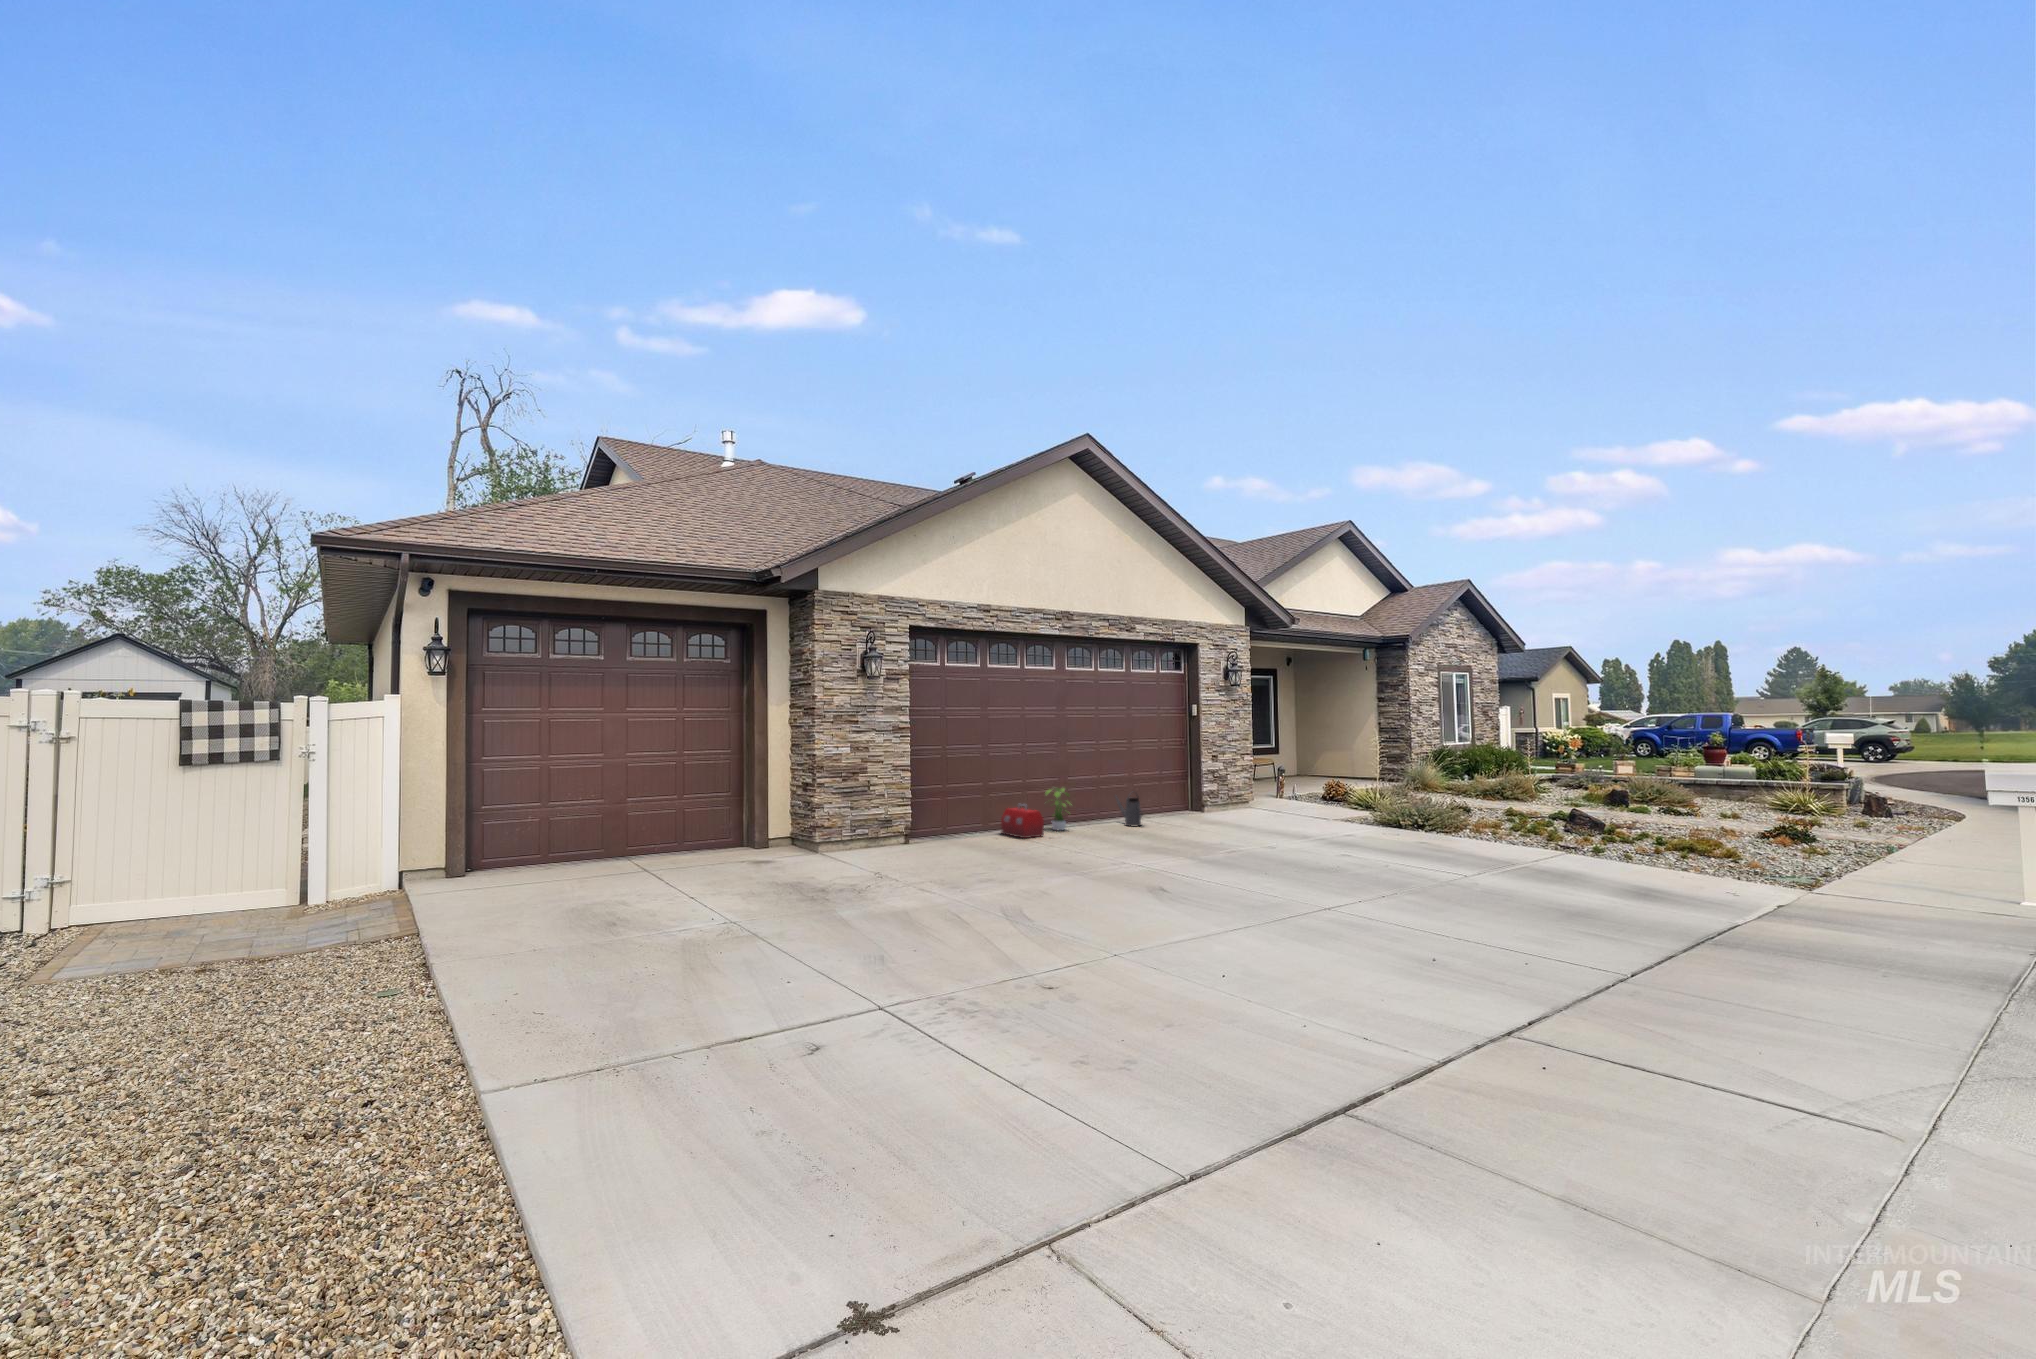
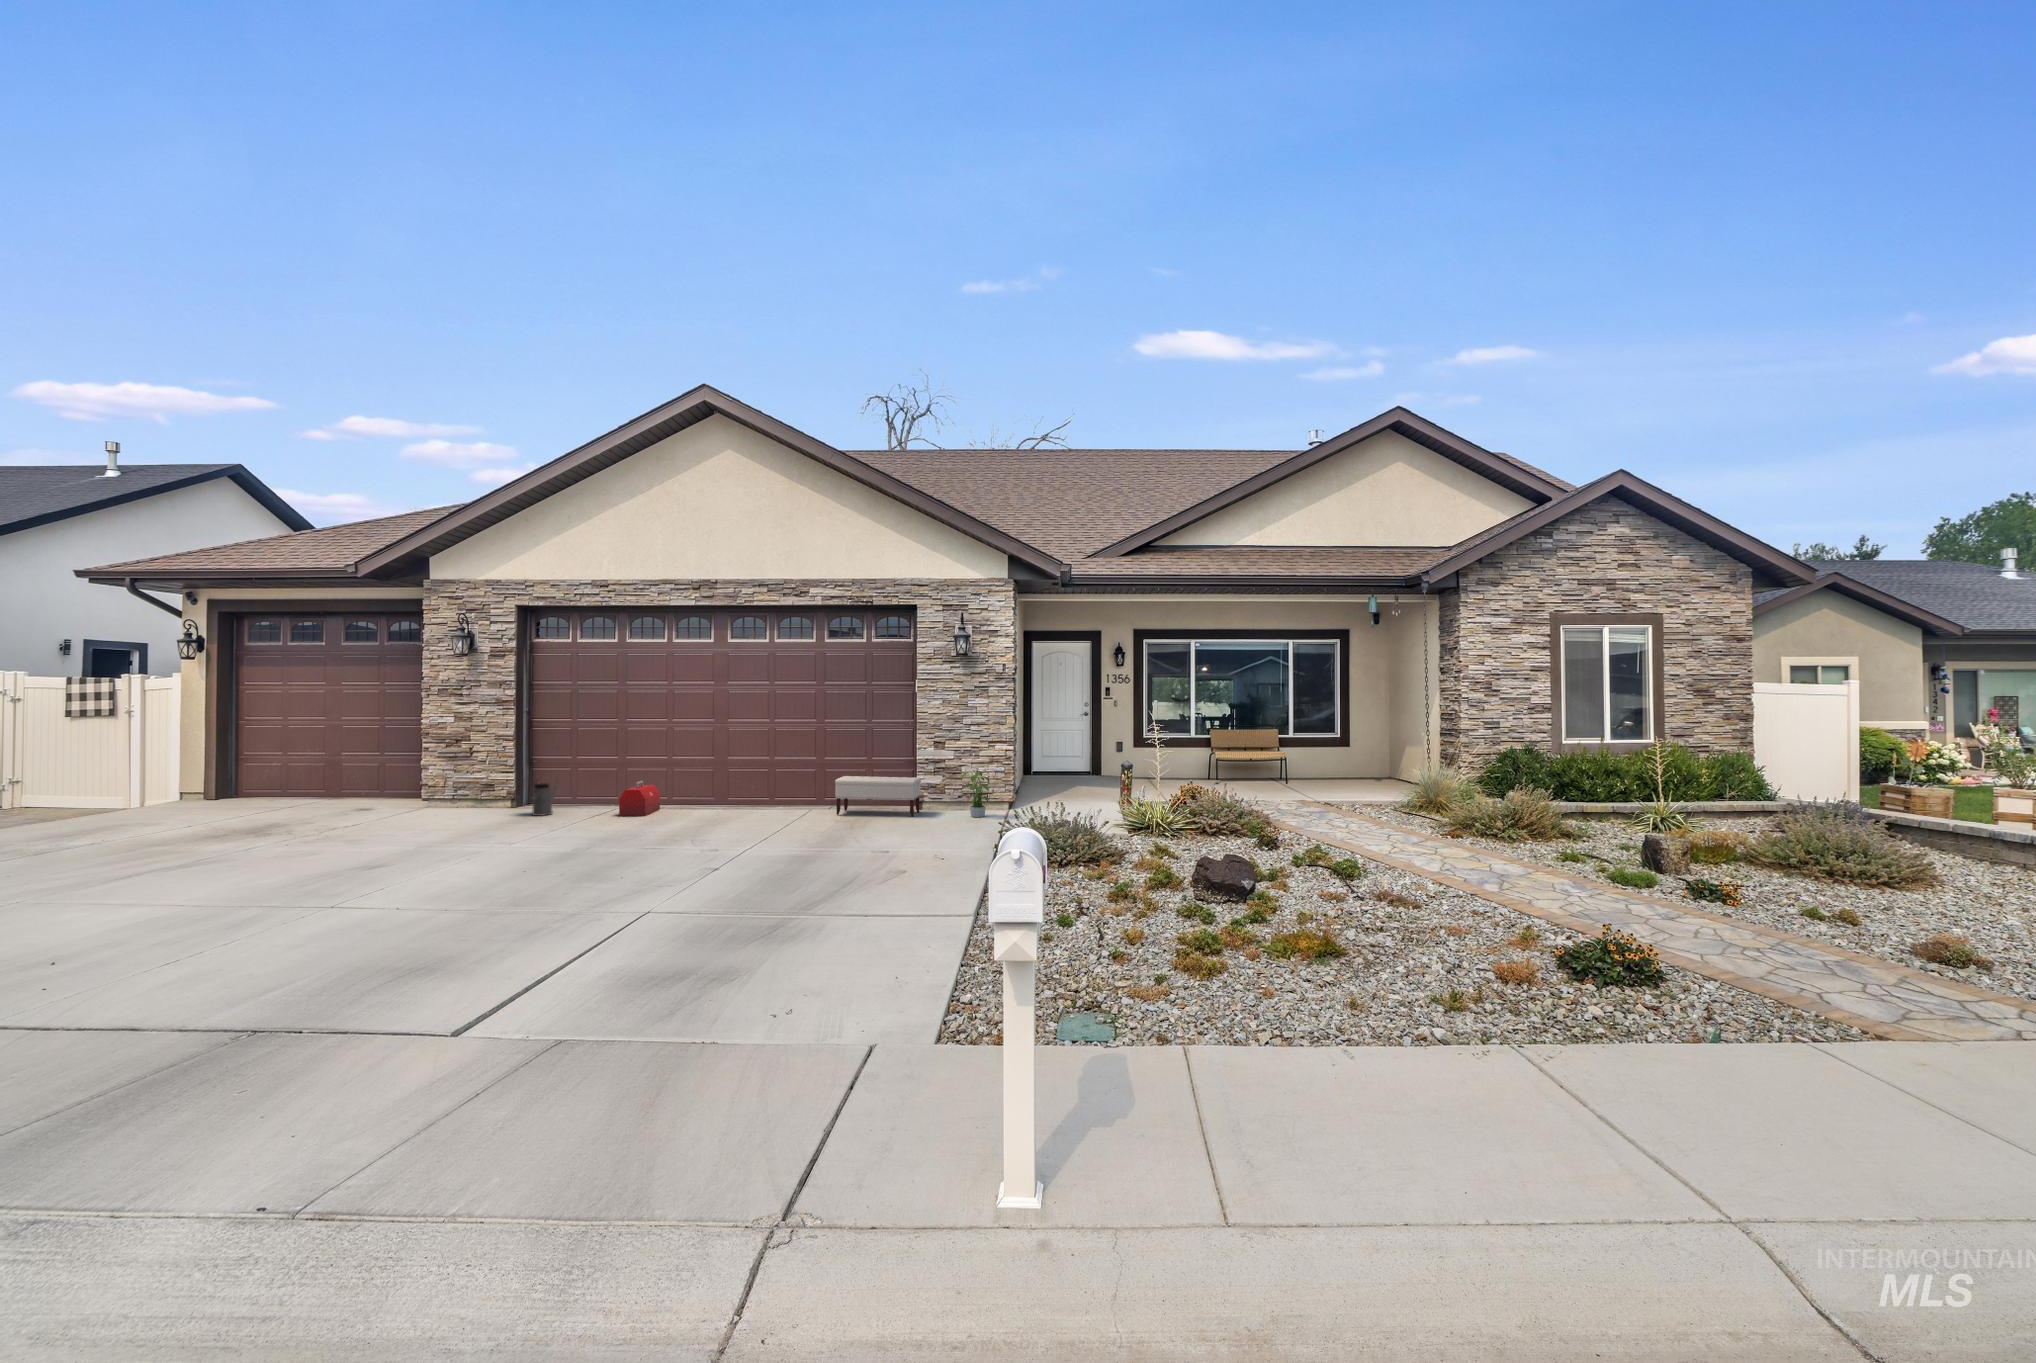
bench: none [1152,785,1219,821] -> present [835,776,921,817]
potted plant: present [1046,788,1069,830] -> present [961,770,990,817]
watering can: present [1115,796,1142,826] -> present [532,780,560,816]

